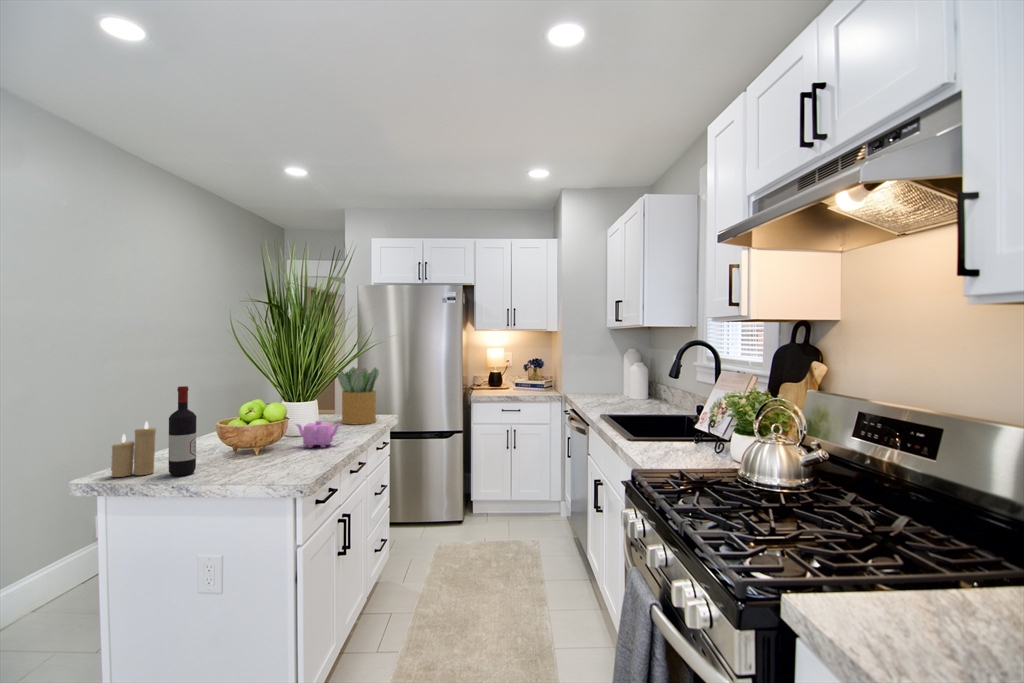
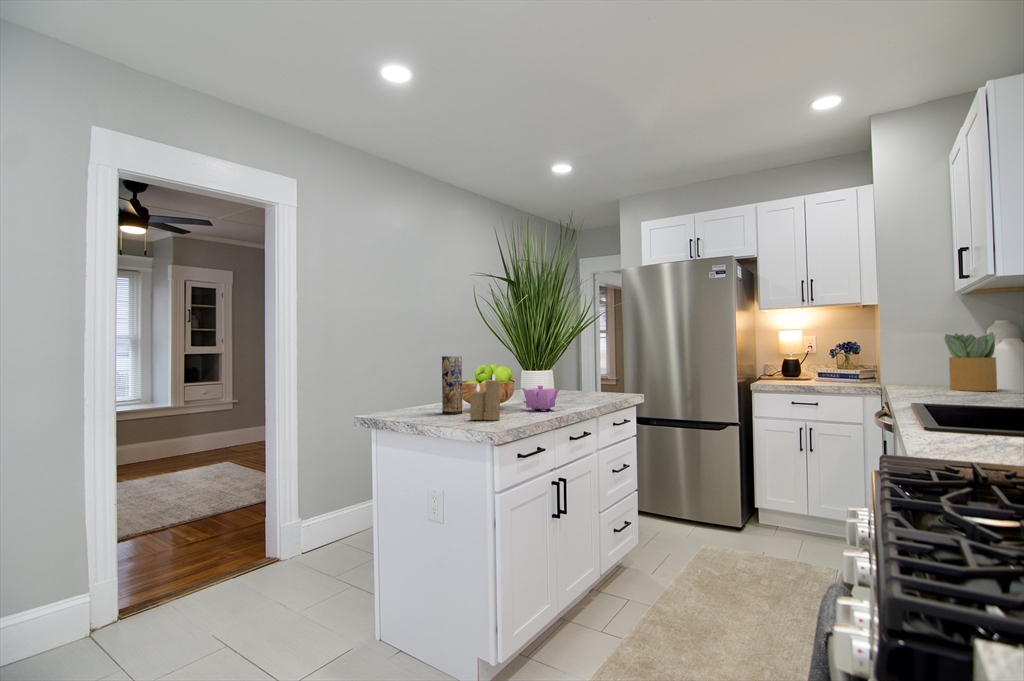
potted plant: present [337,367,379,424] -> present [944,332,997,391]
wine bottle: present [168,386,196,476] -> none [411,345,431,420]
vase: none [200,393,227,462] -> present [442,356,462,414]
candle: present [111,422,156,477] -> present [470,375,501,420]

